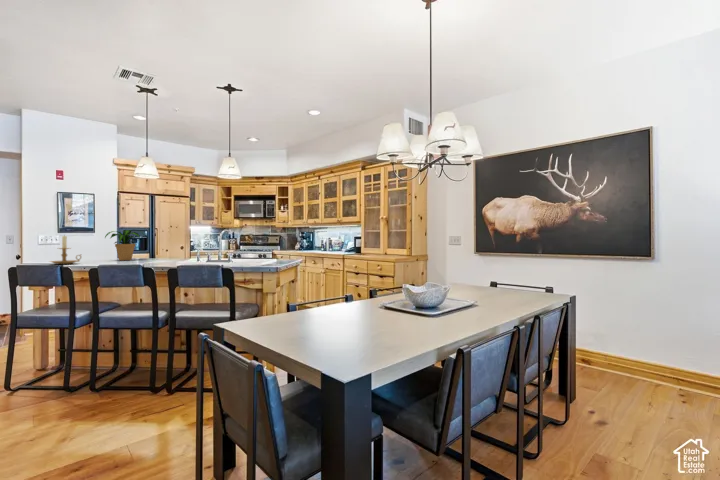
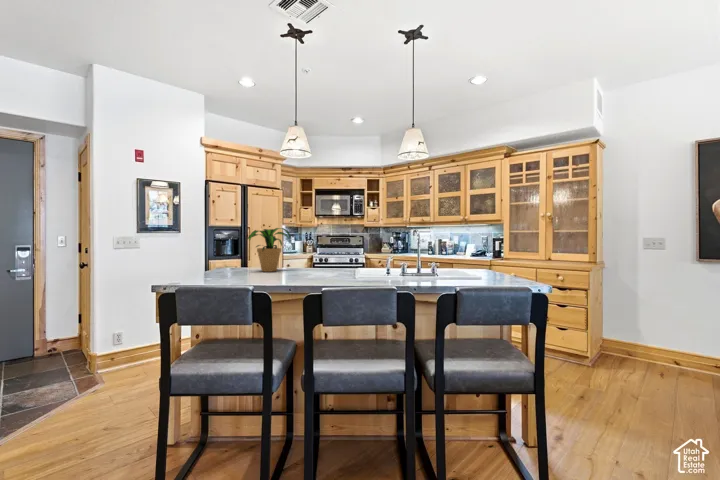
candle holder: present [51,236,81,264] -> none [200,235,238,281]

